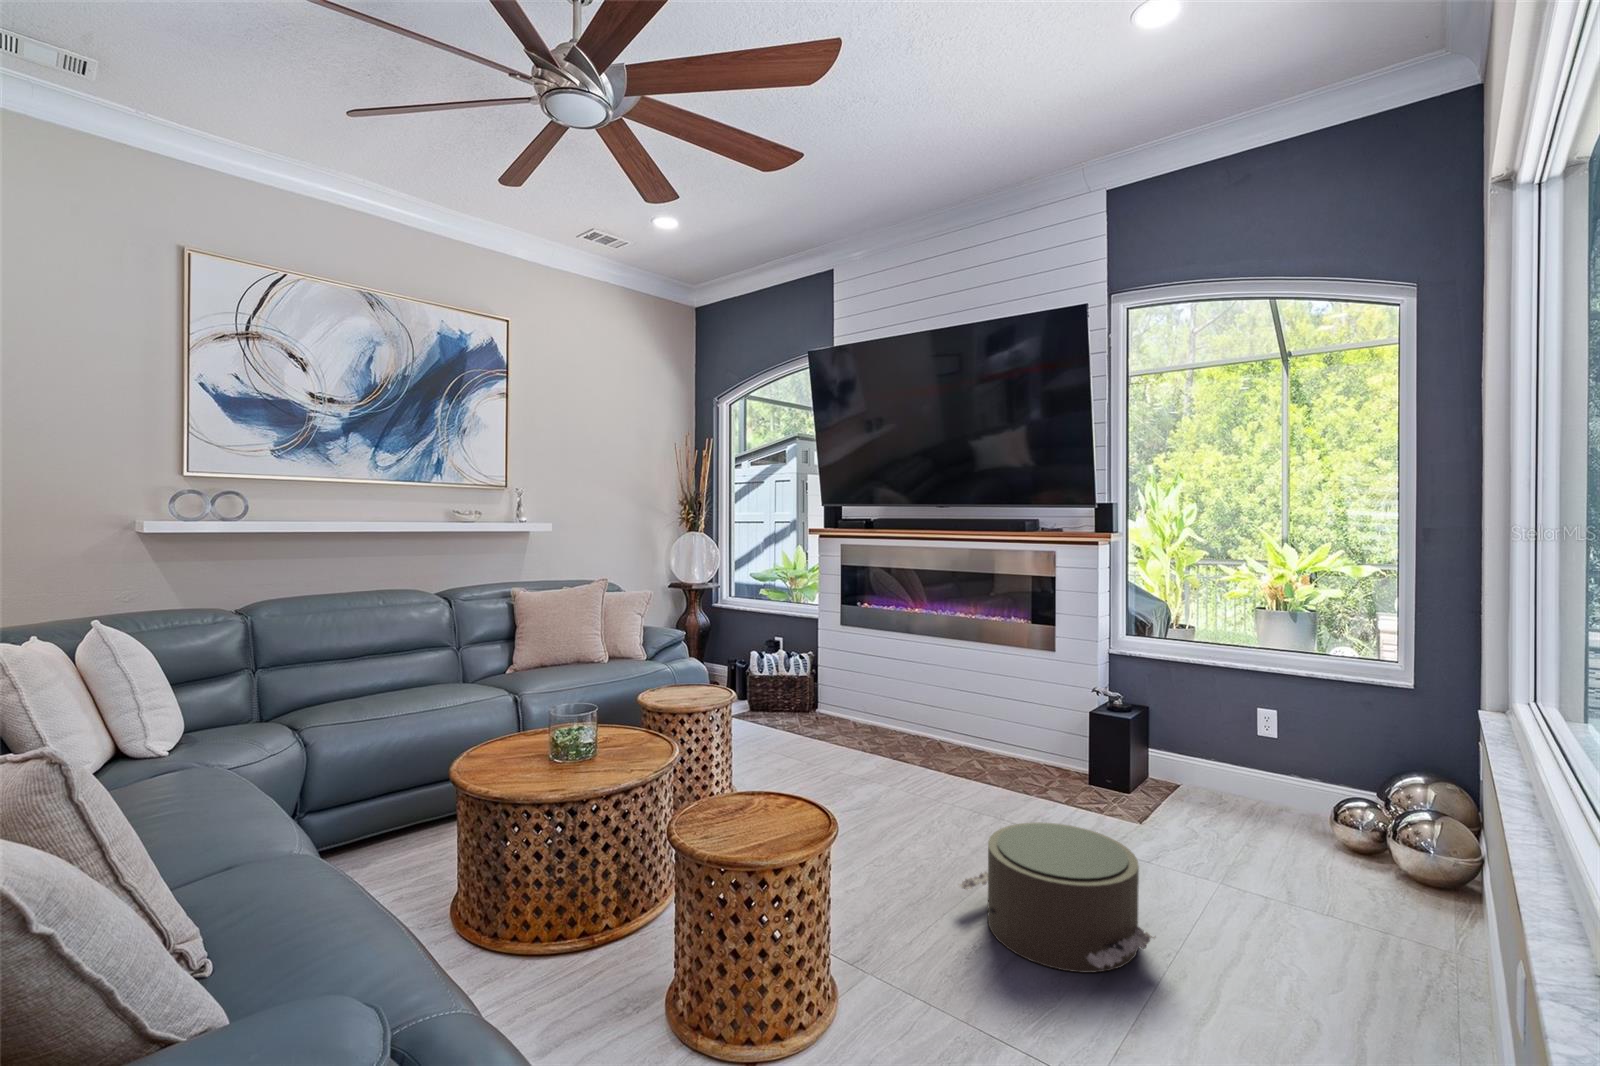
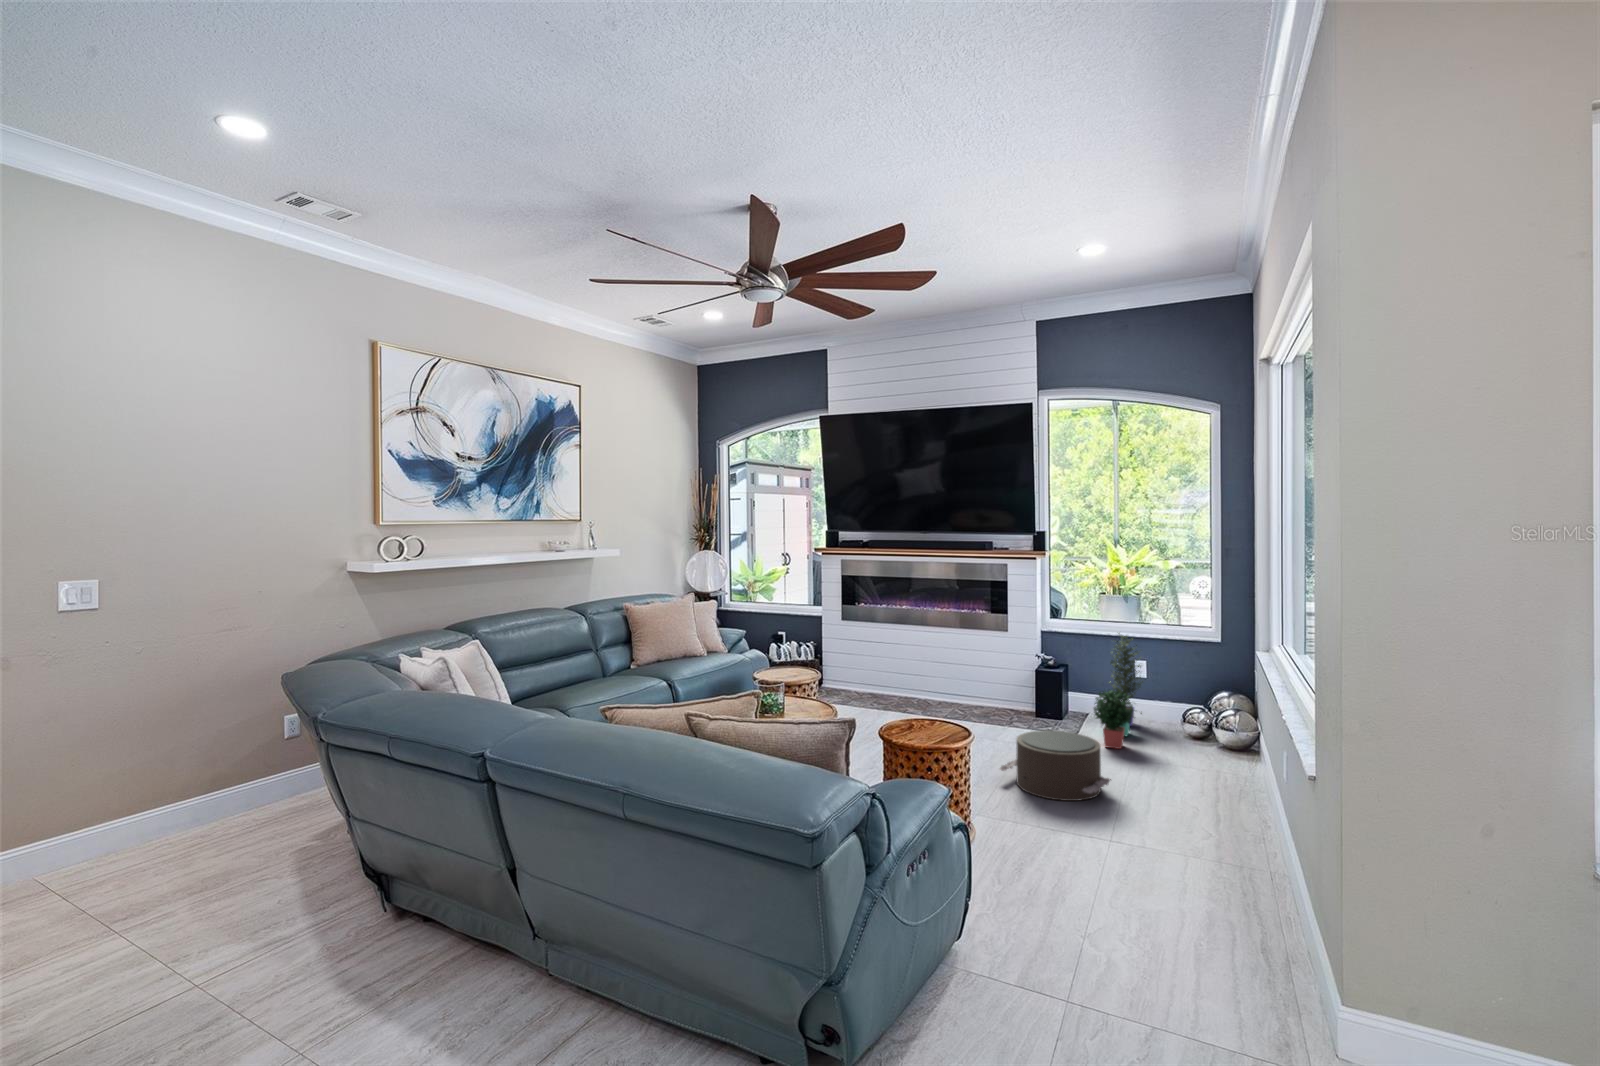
potted plant: none [1162,660,1272,859] -> present [1094,635,1143,749]

